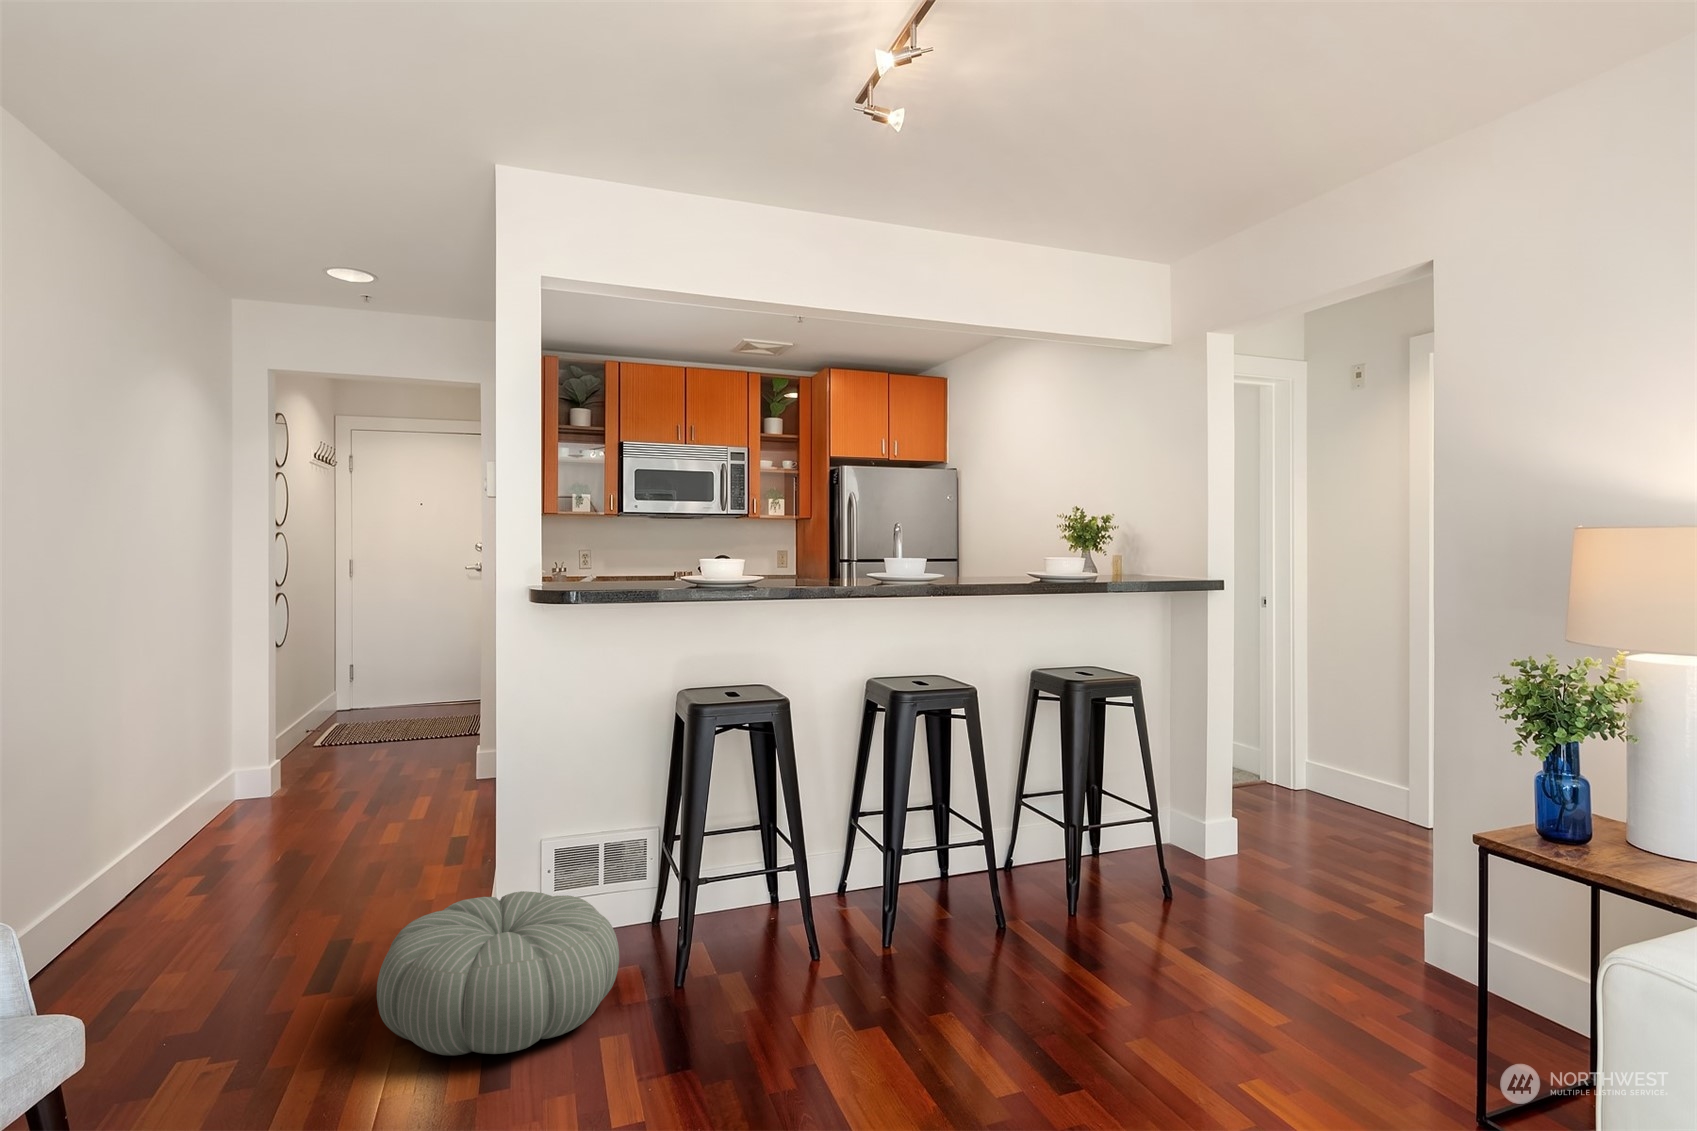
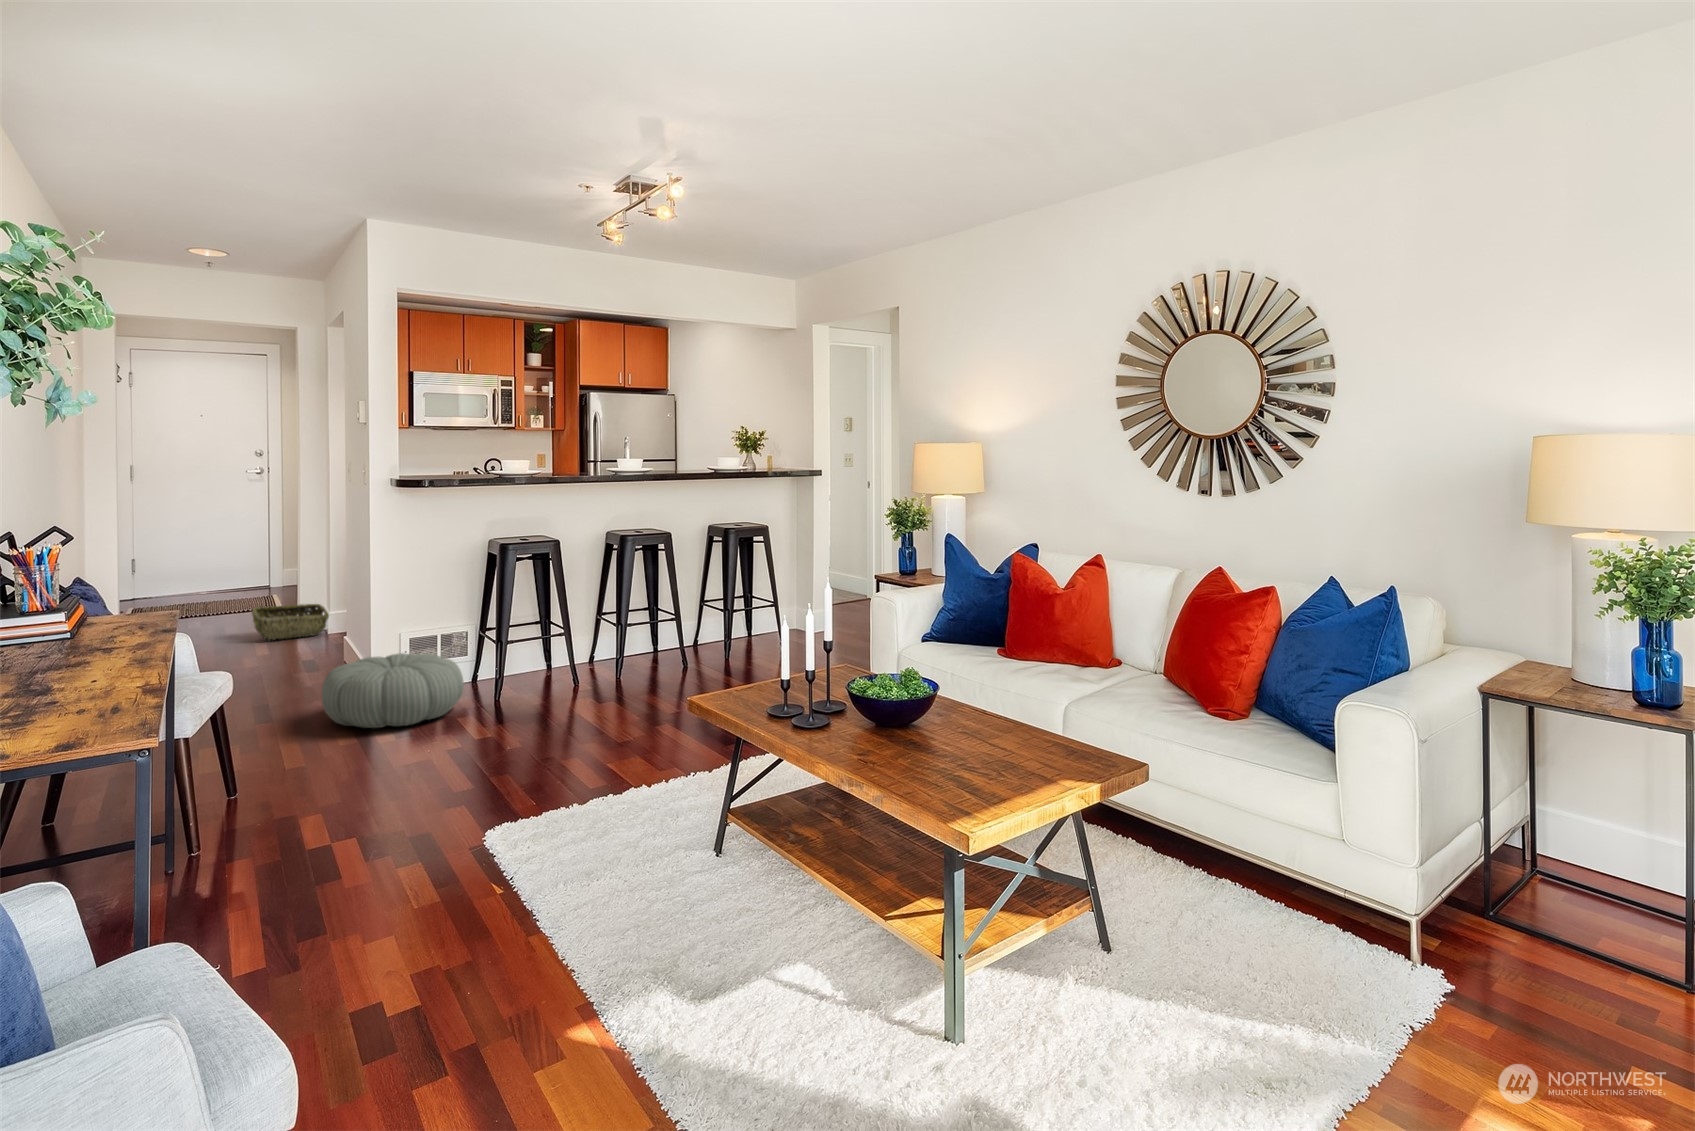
woven basket: none [396,754,491,807] -> present [251,604,329,640]

